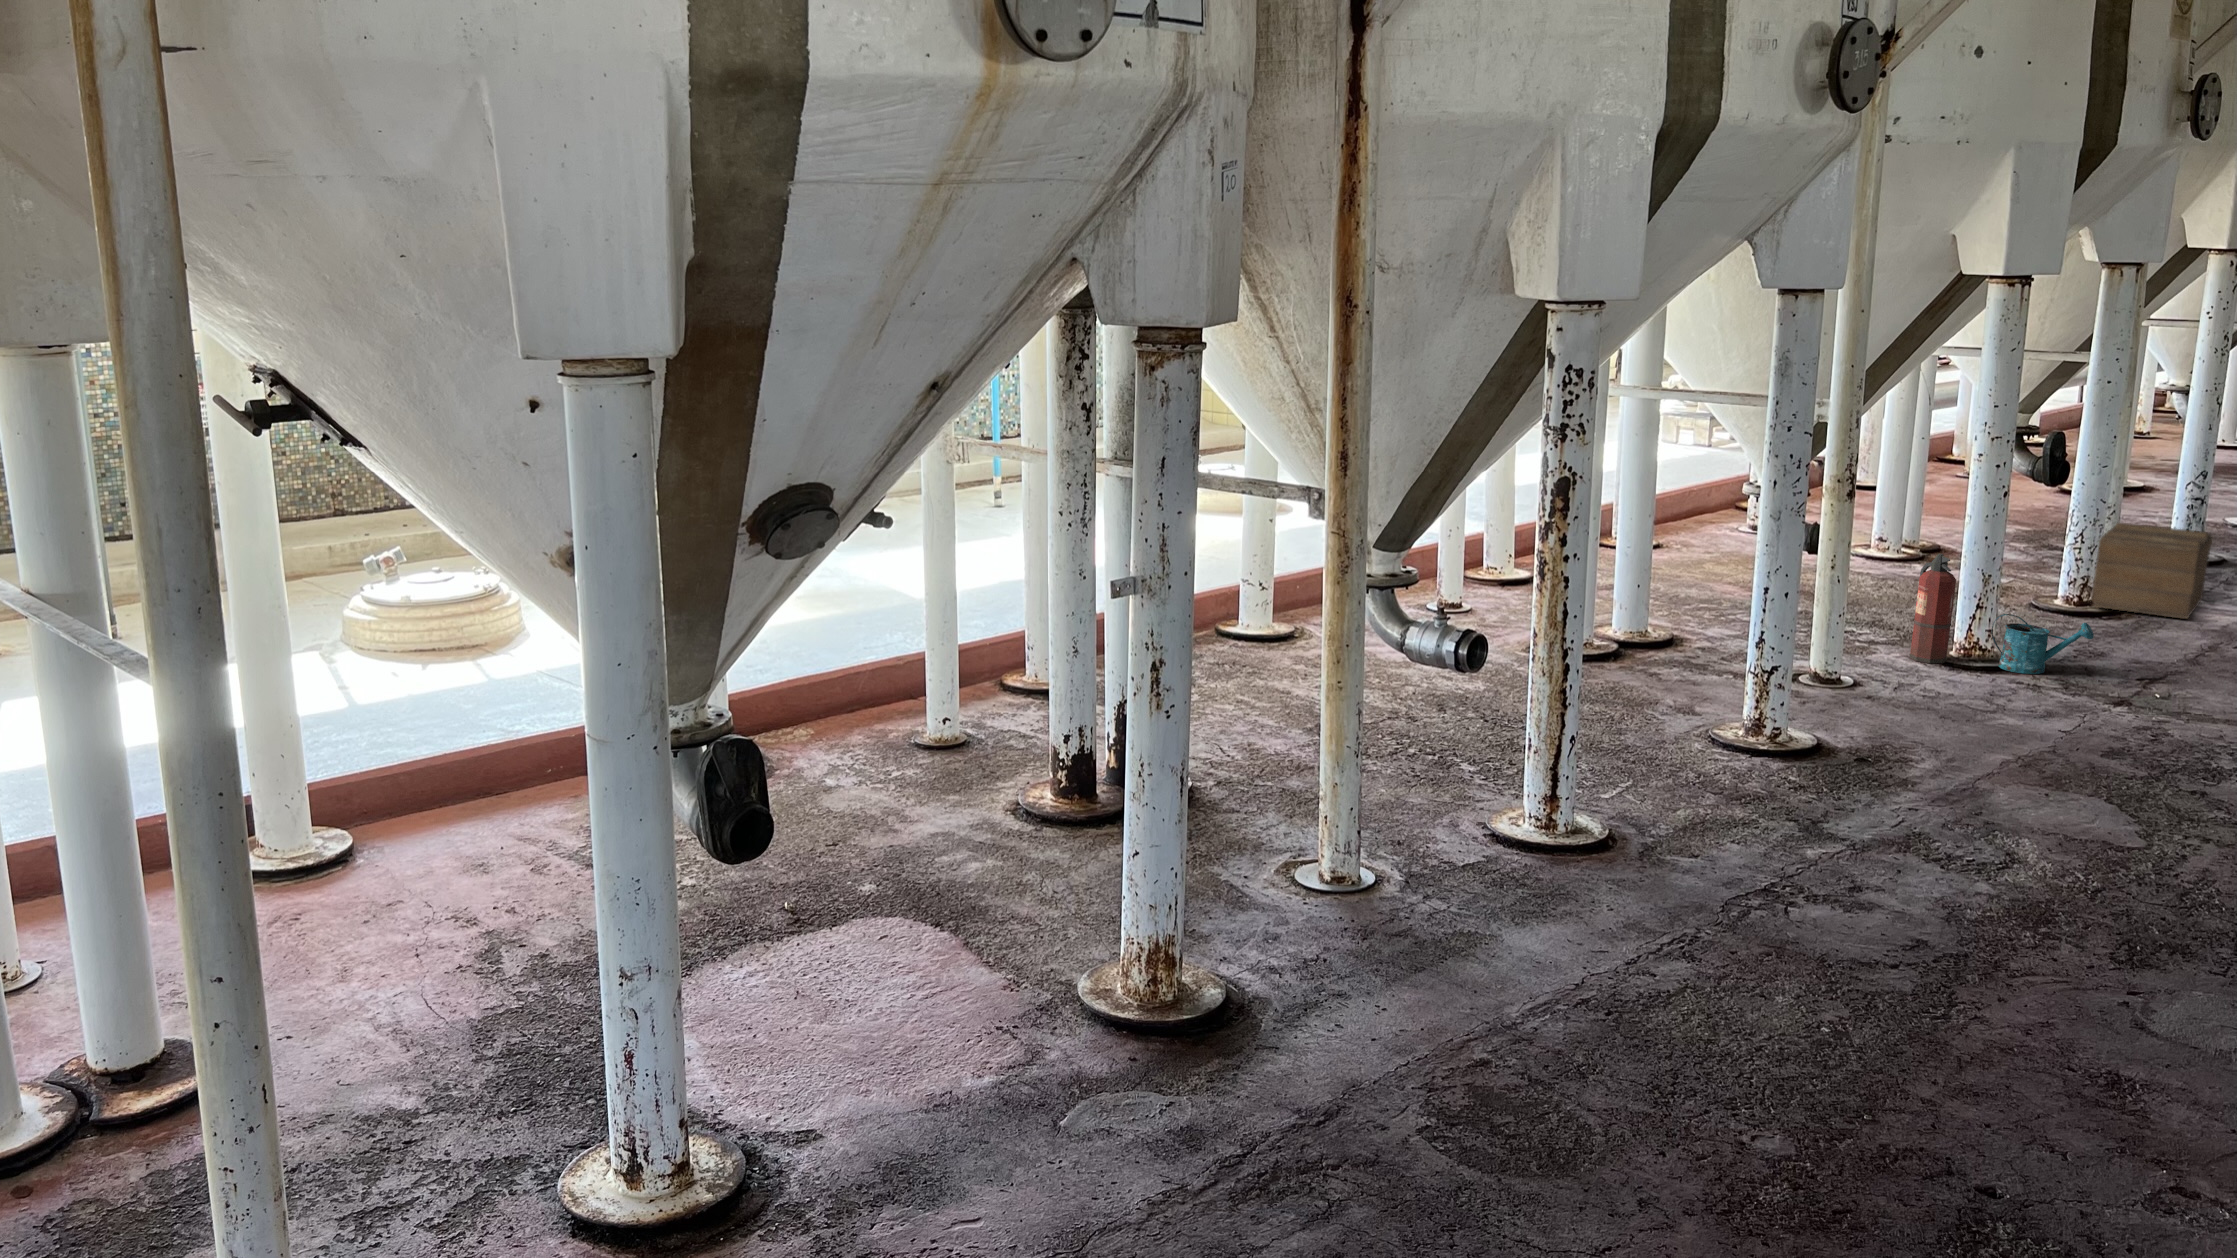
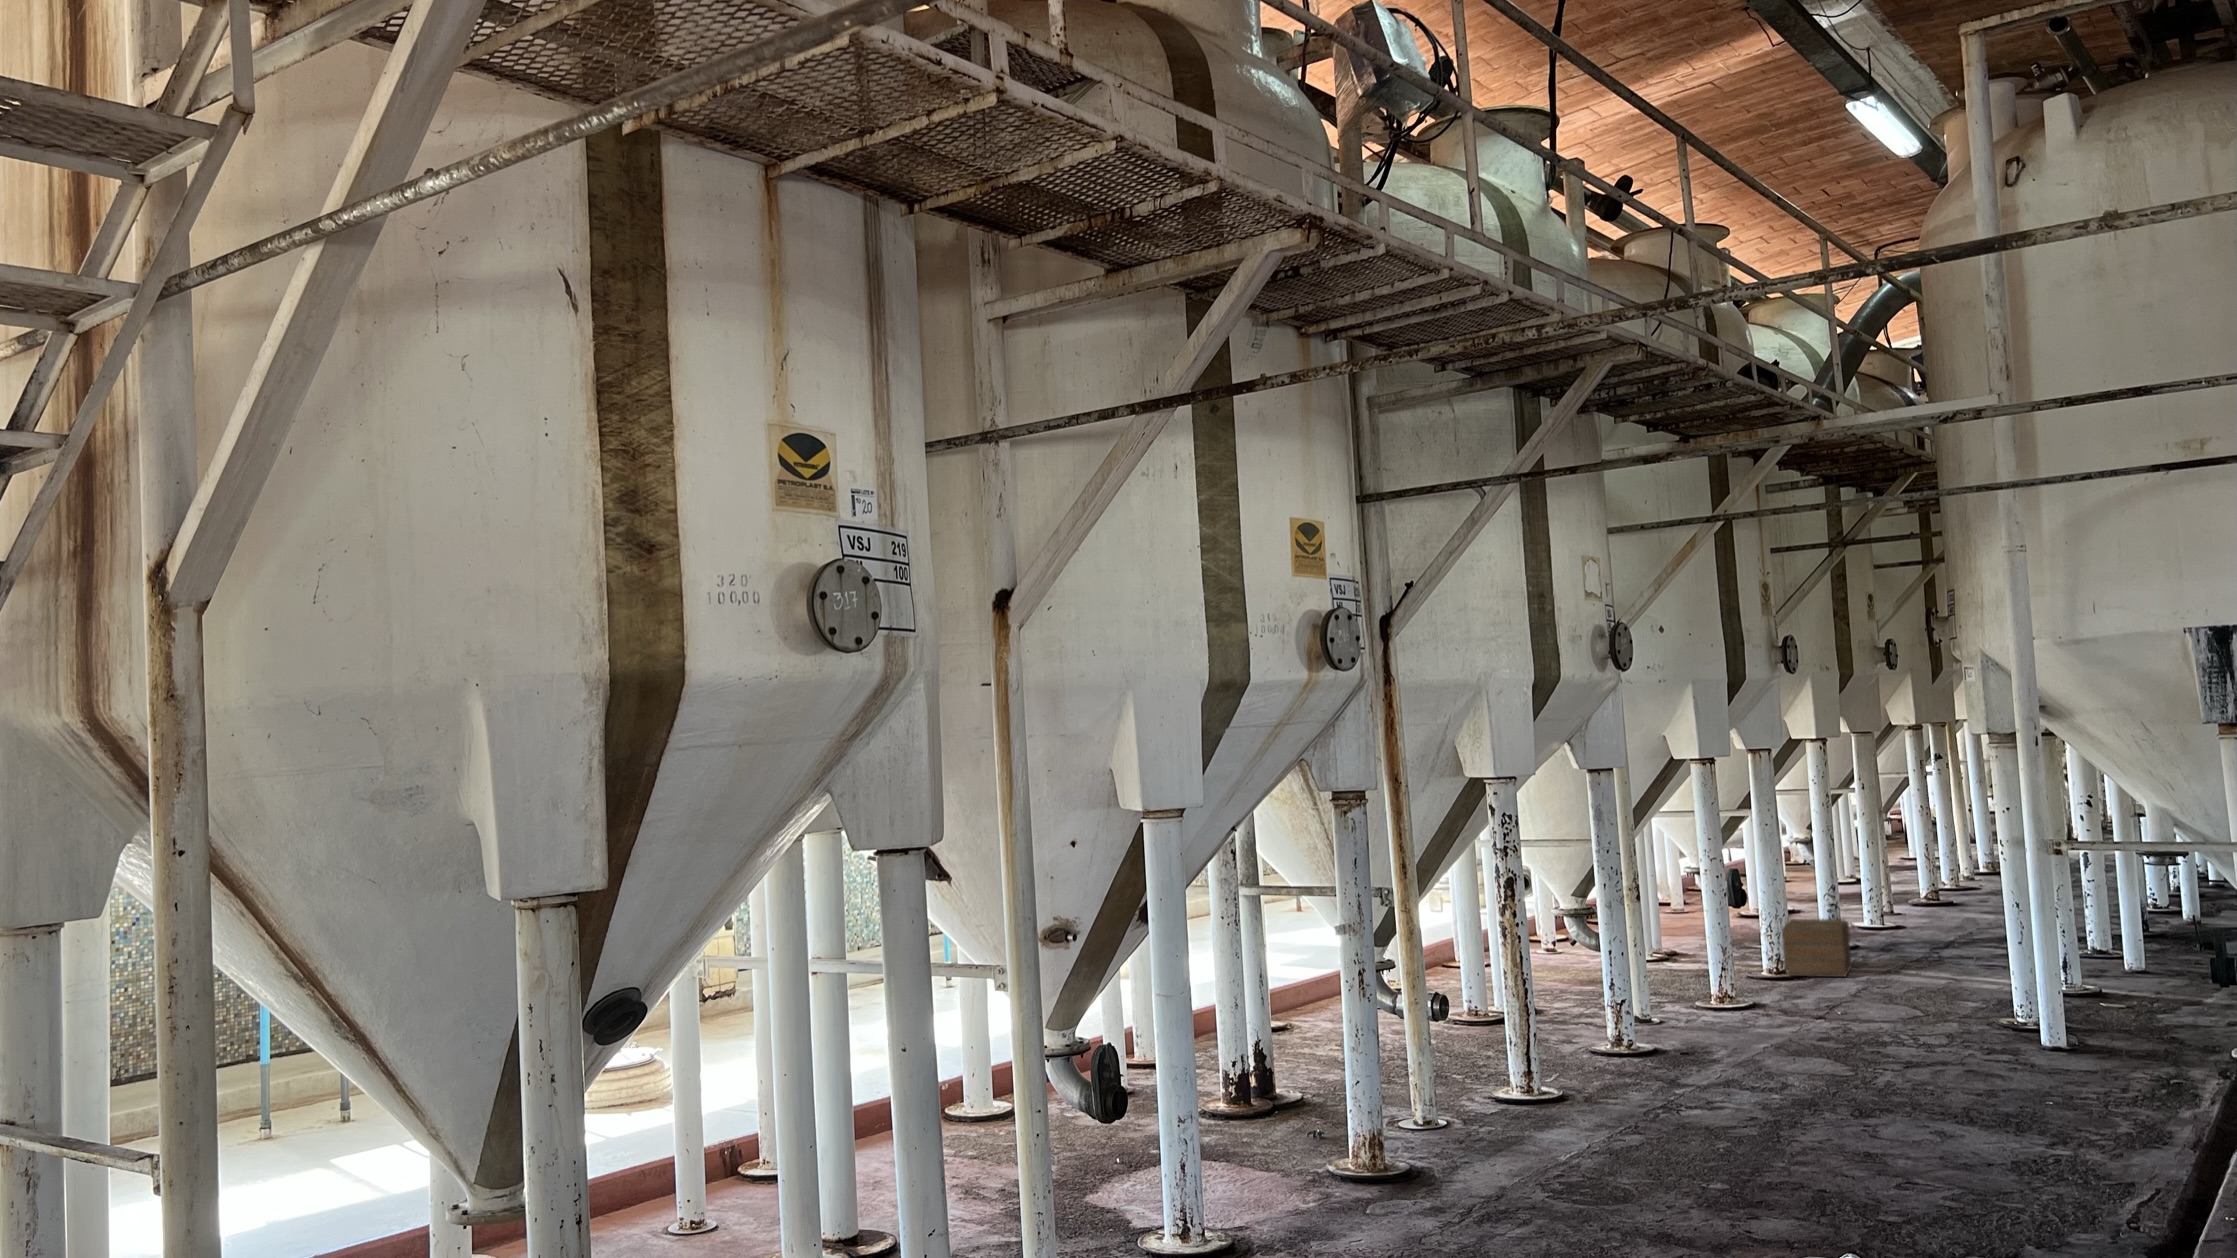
fire extinguisher: present [1909,554,1956,663] -> none [1682,937,1710,1011]
watering can: present [1992,614,2094,674] -> none [1733,972,1794,1010]

